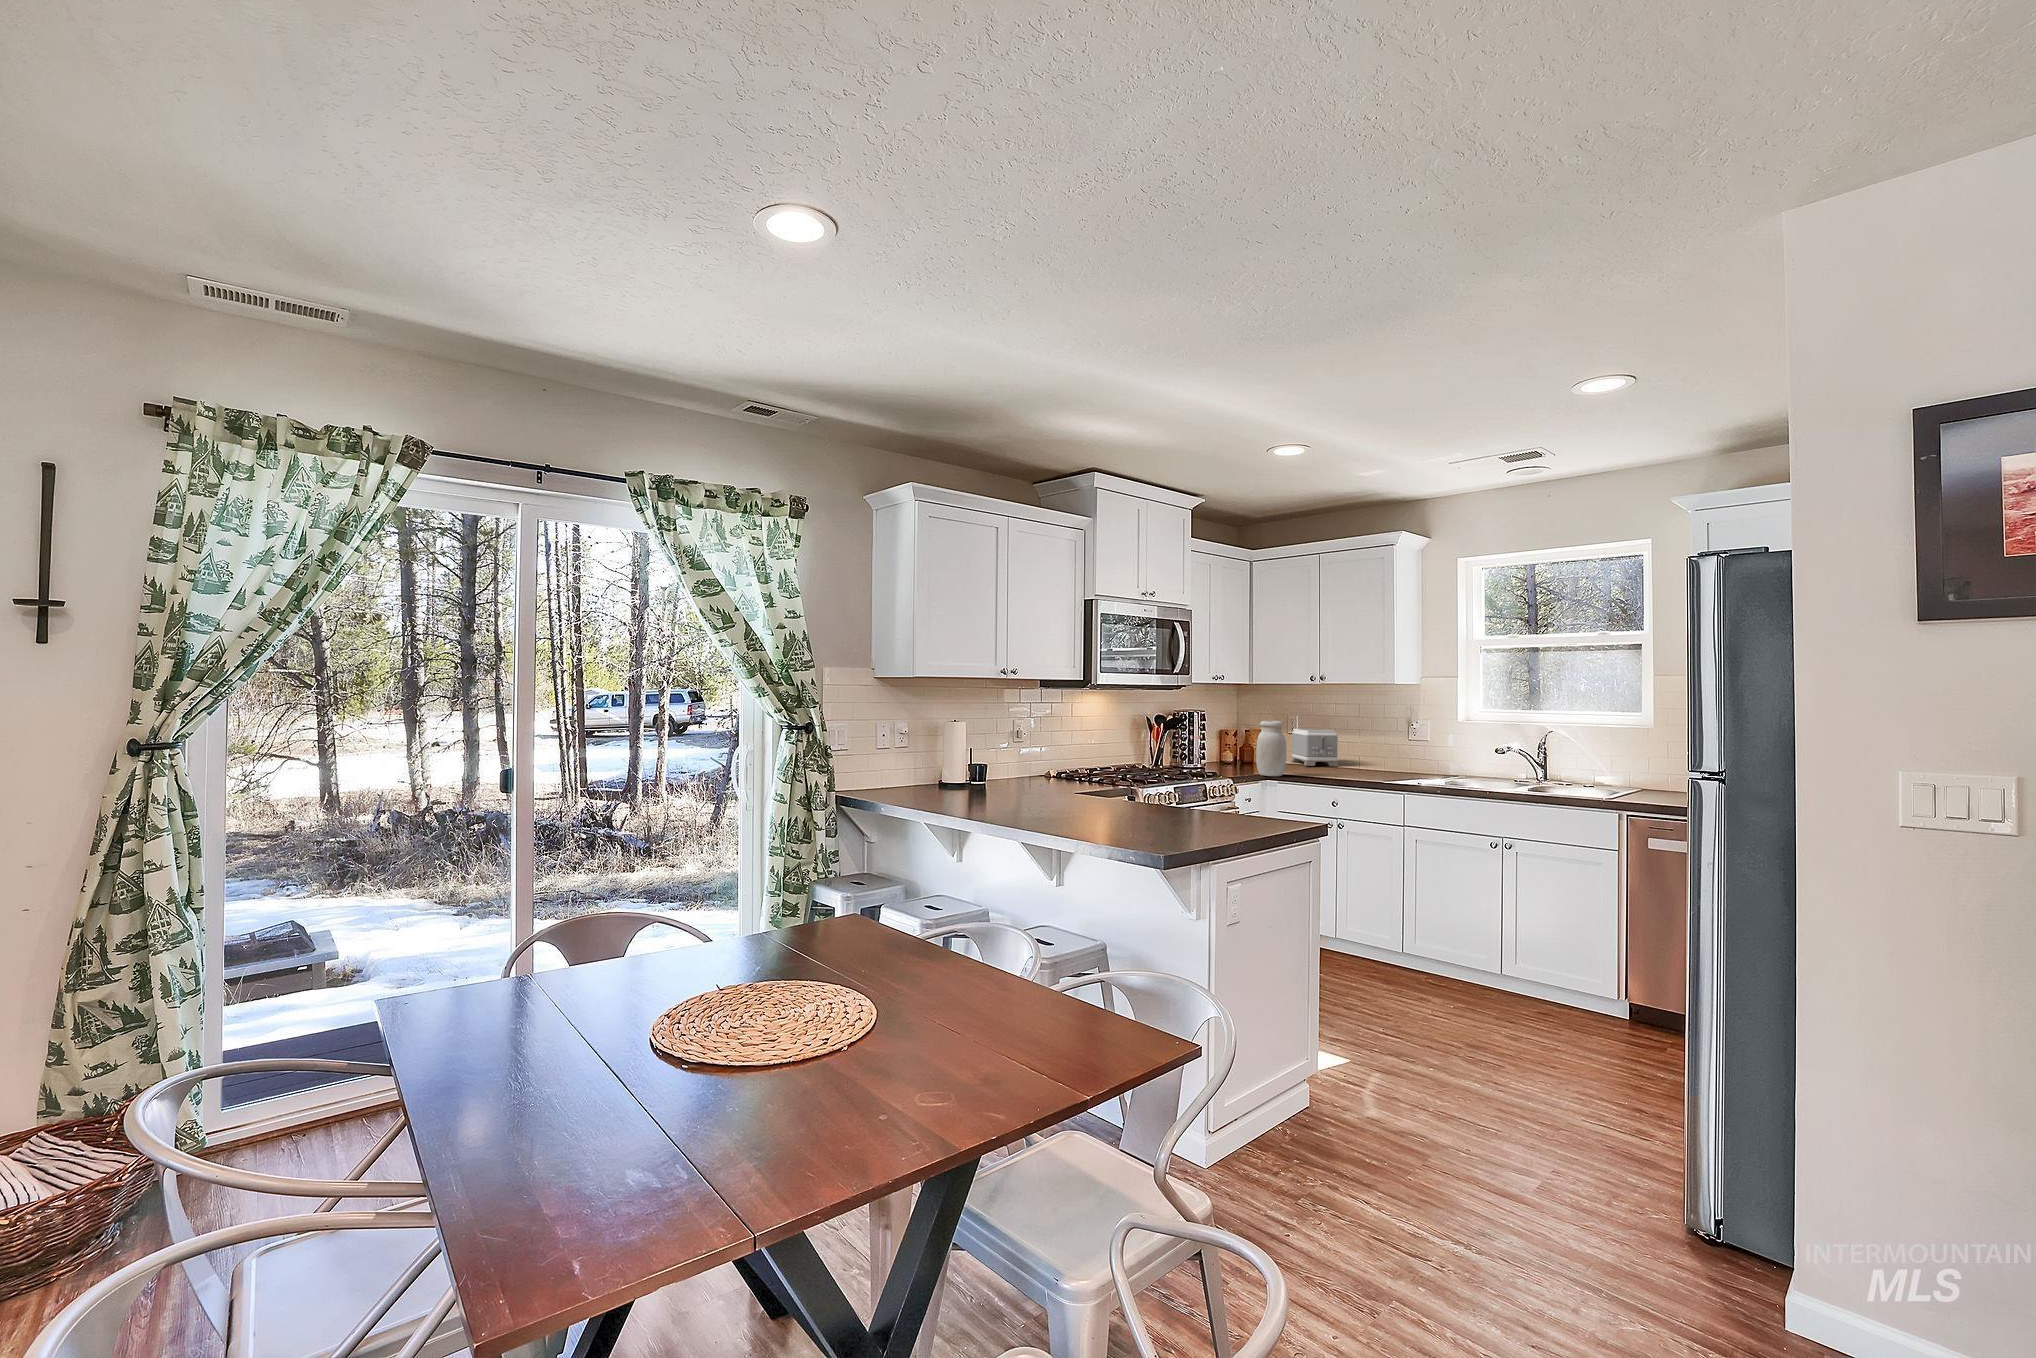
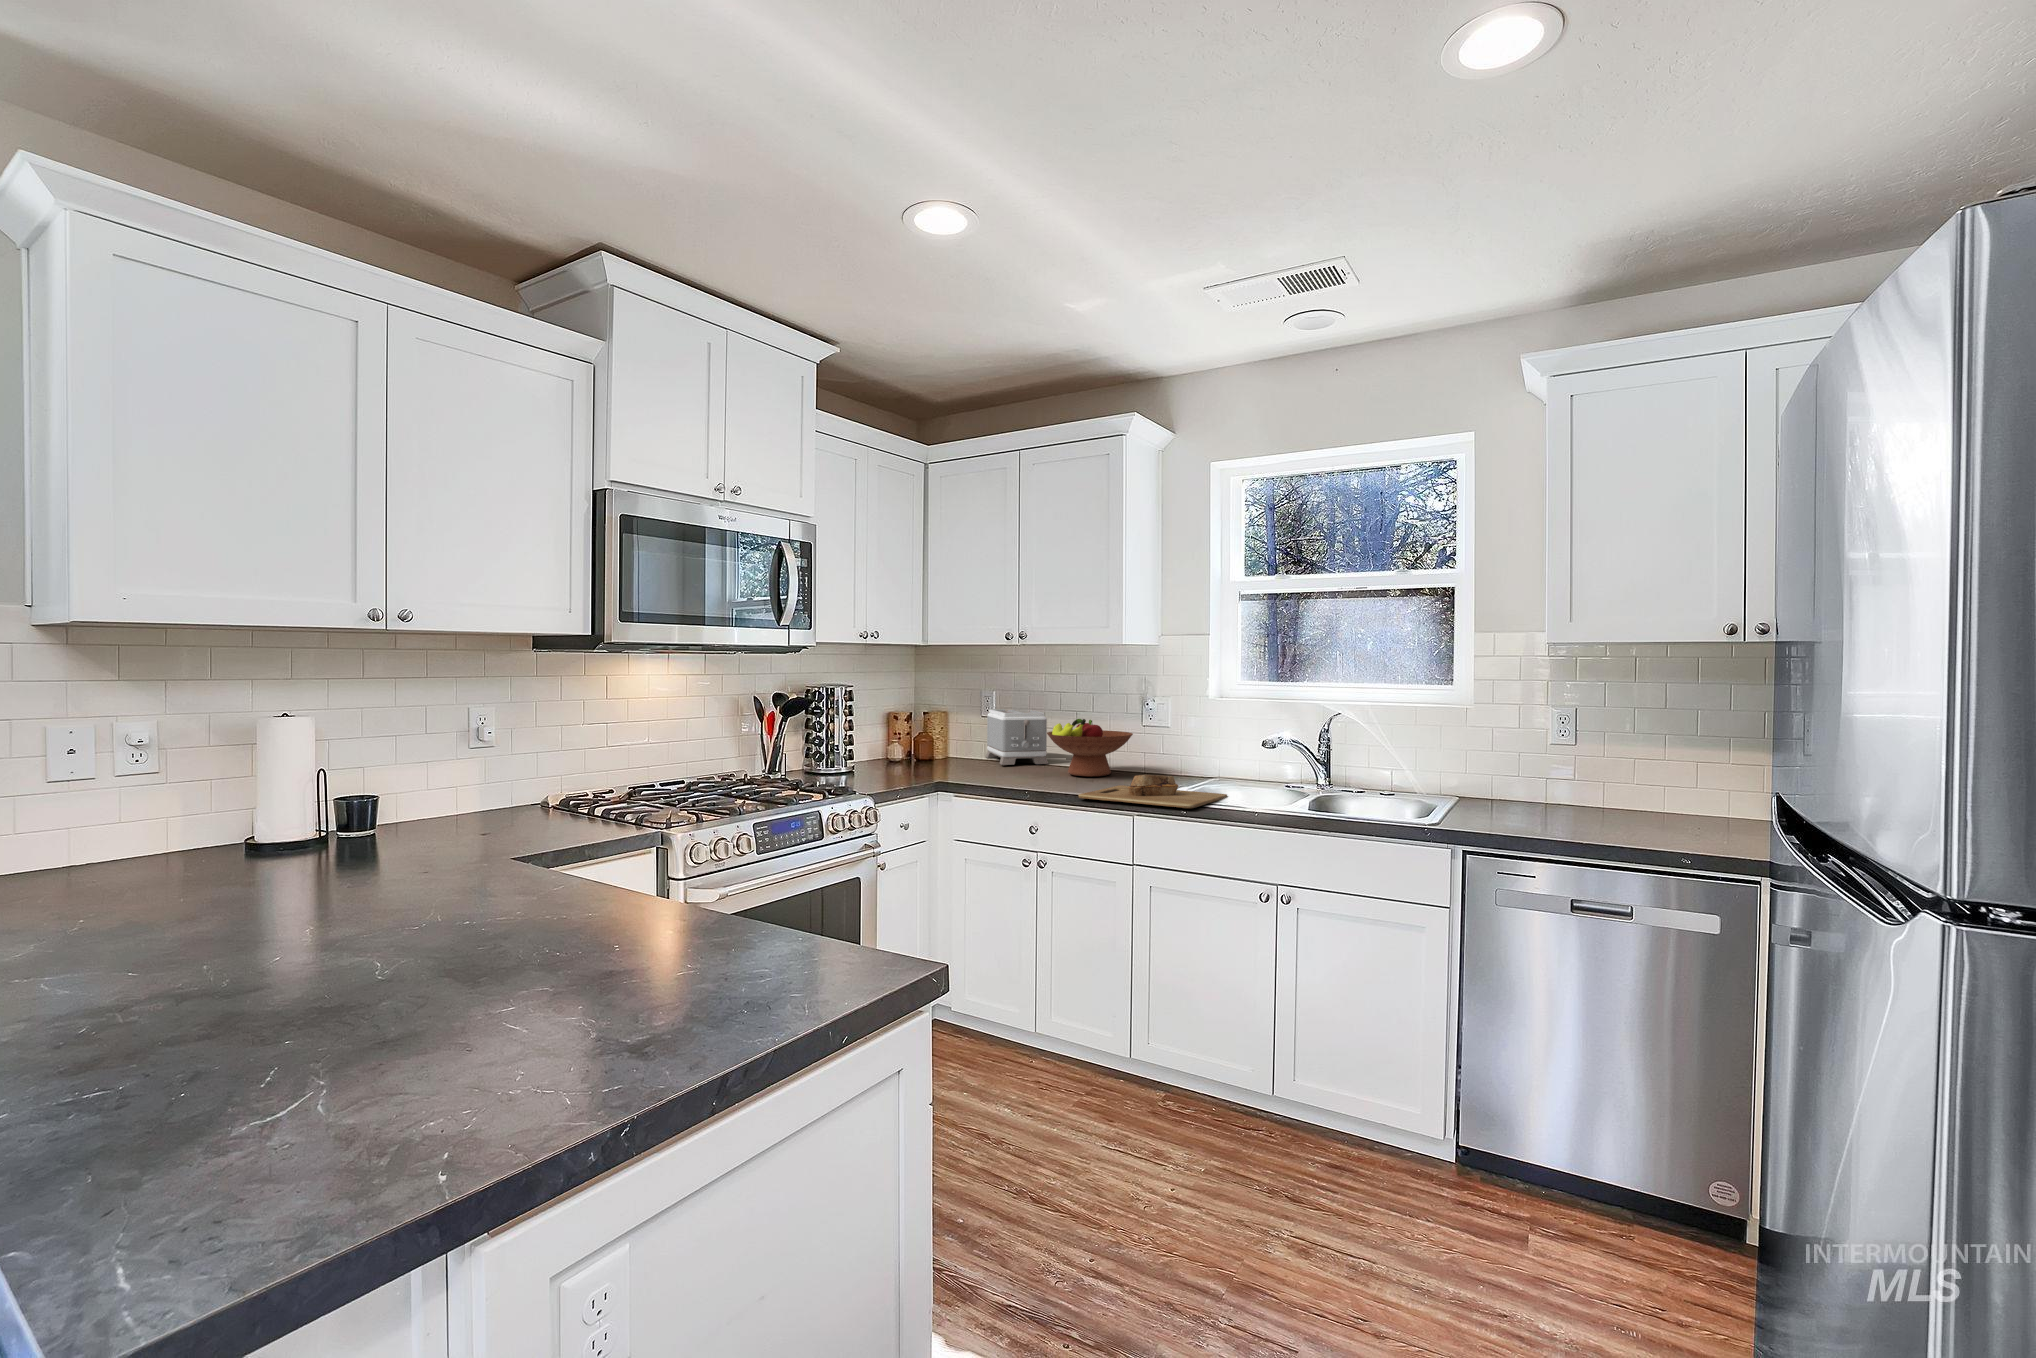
jar: present [1256,721,1286,776] -> none [921,701,965,787]
fruit bowl: none [1340,734,1403,773] -> present [1047,719,1133,776]
cutting board: none [1368,769,1472,790] -> present [1079,775,1227,808]

